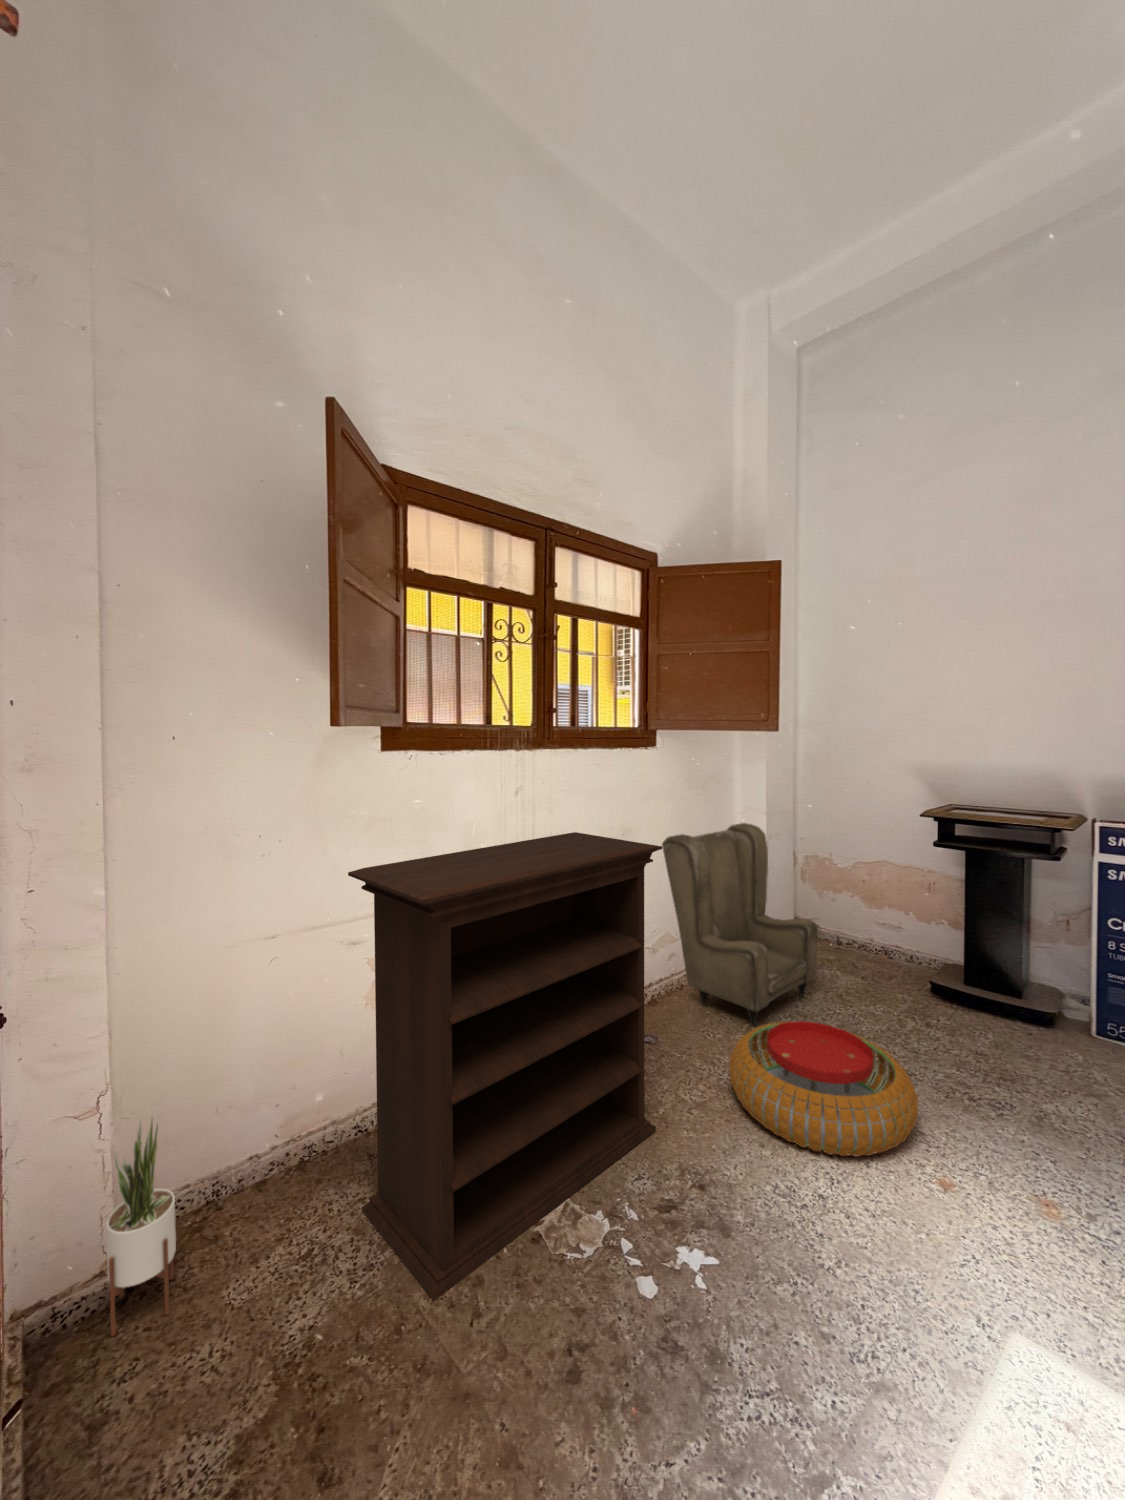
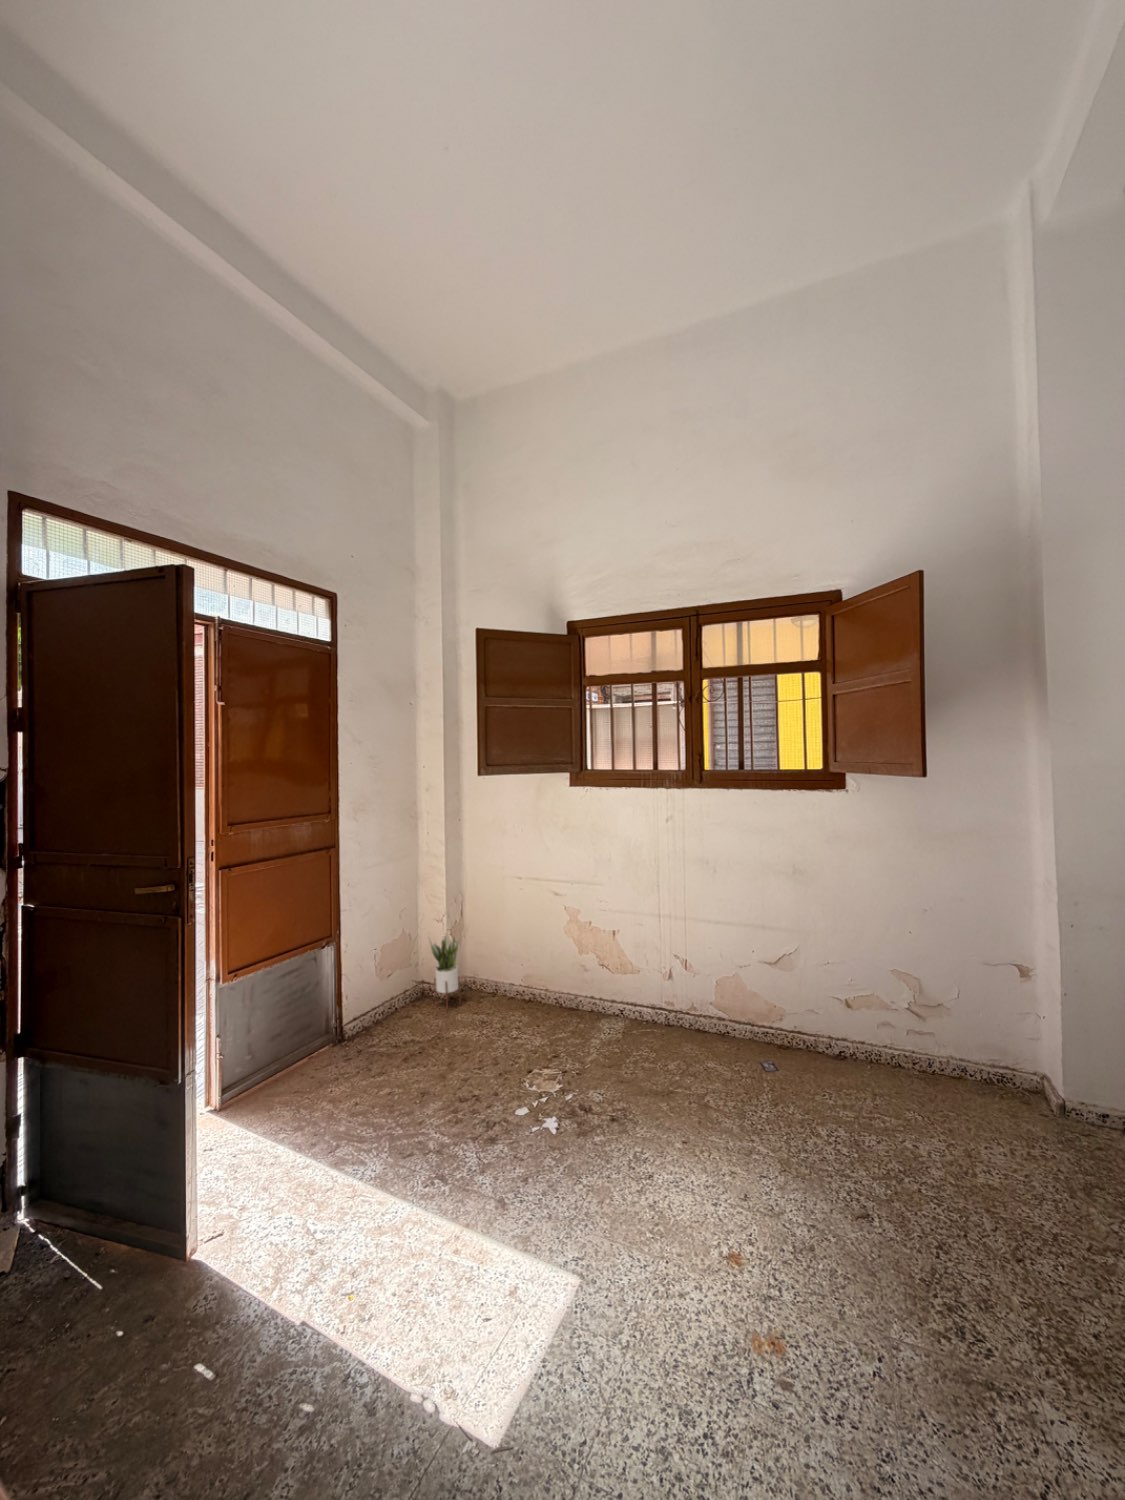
armchair: present [662,823,818,1027] -> none [846,888,1041,1149]
bookshelf: present [348,832,662,1301] -> none [467,852,669,1091]
pouf: present [729,1021,918,1157] -> none [682,1079,864,1224]

